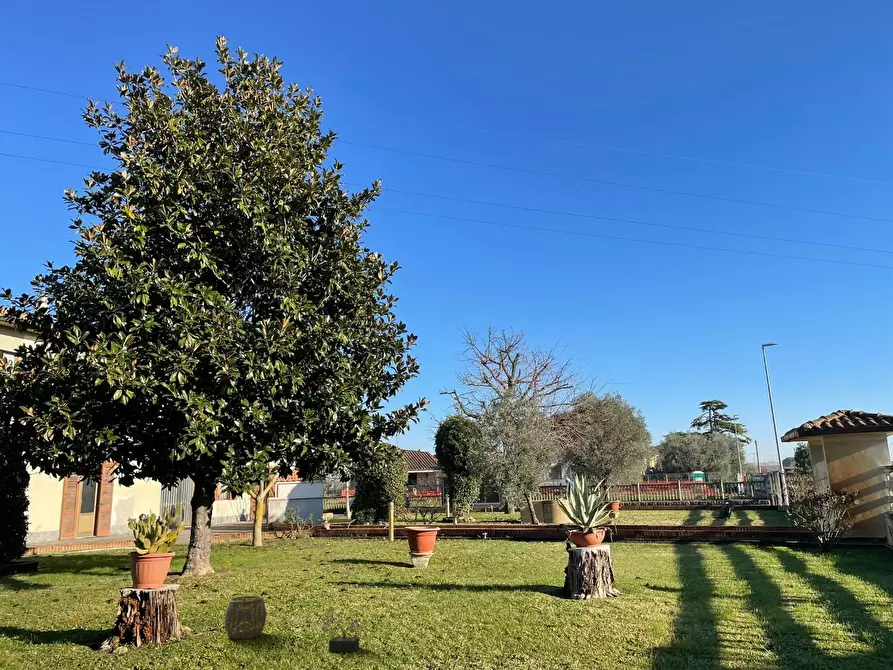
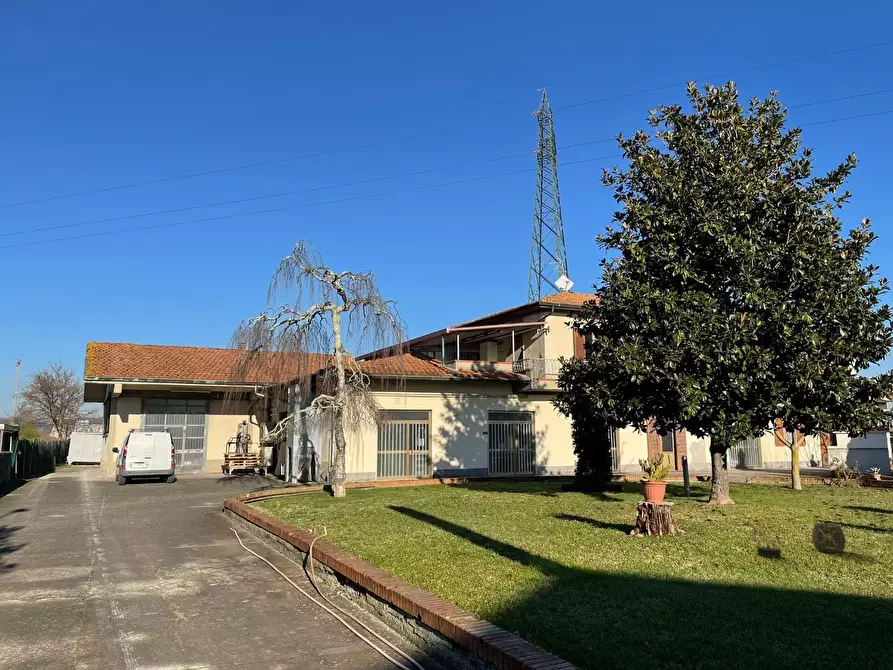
woven basket: present [224,596,266,639] -> present [812,523,846,553]

